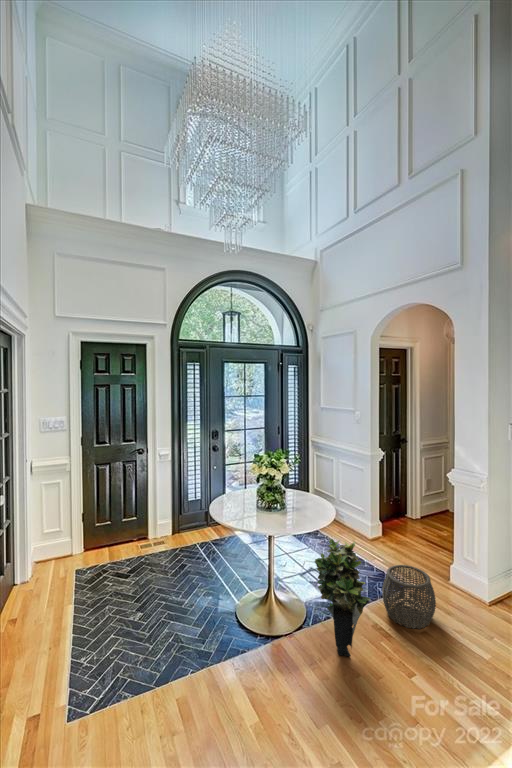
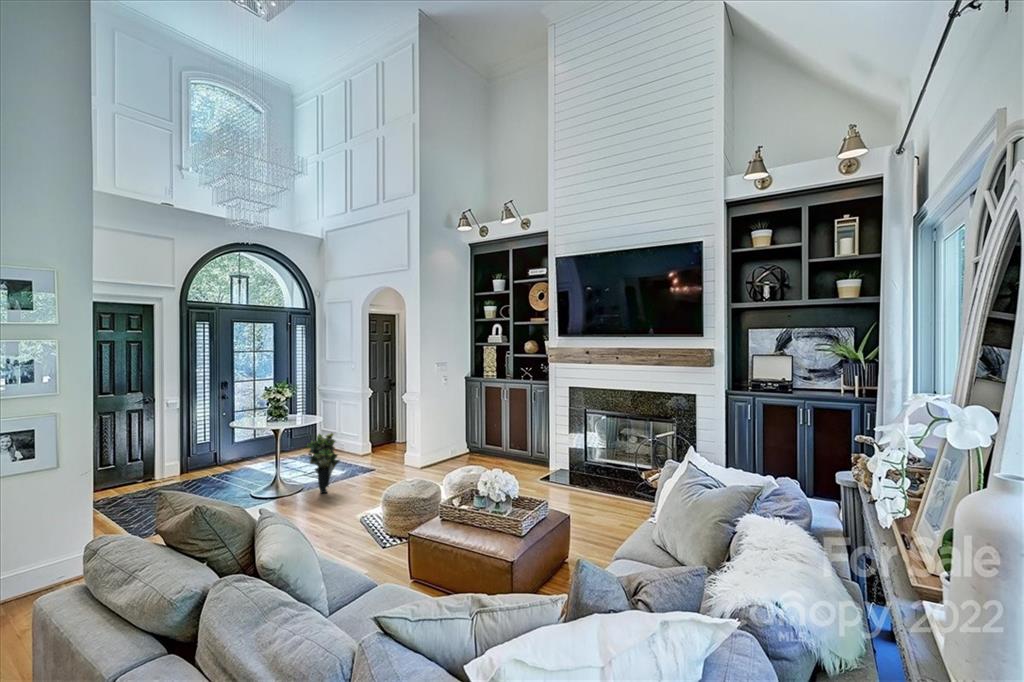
woven basket: present [382,565,436,629] -> none [354,450,386,481]

